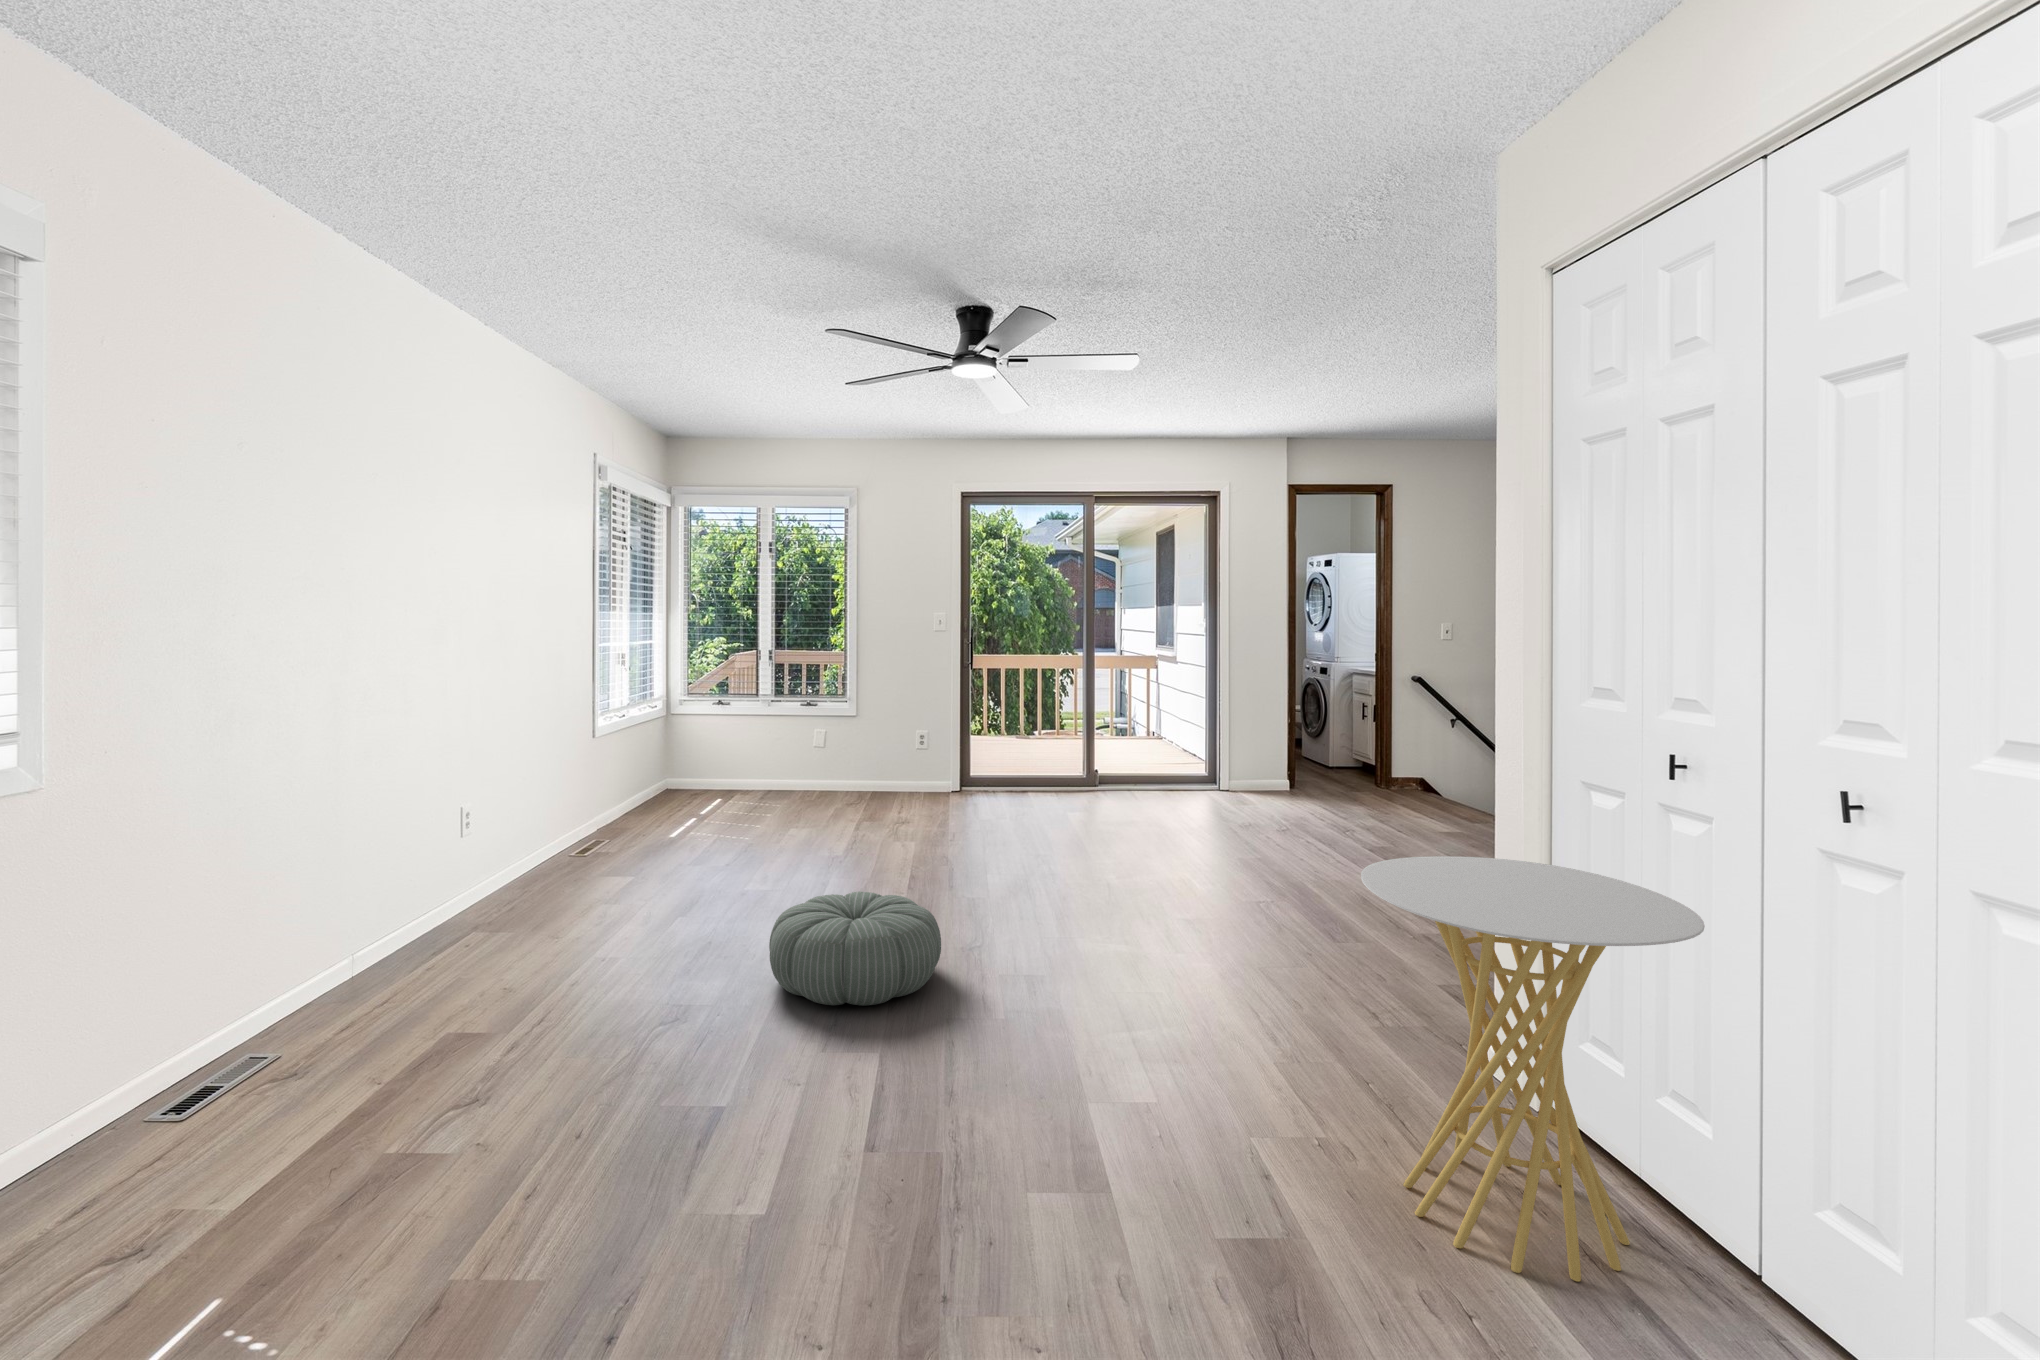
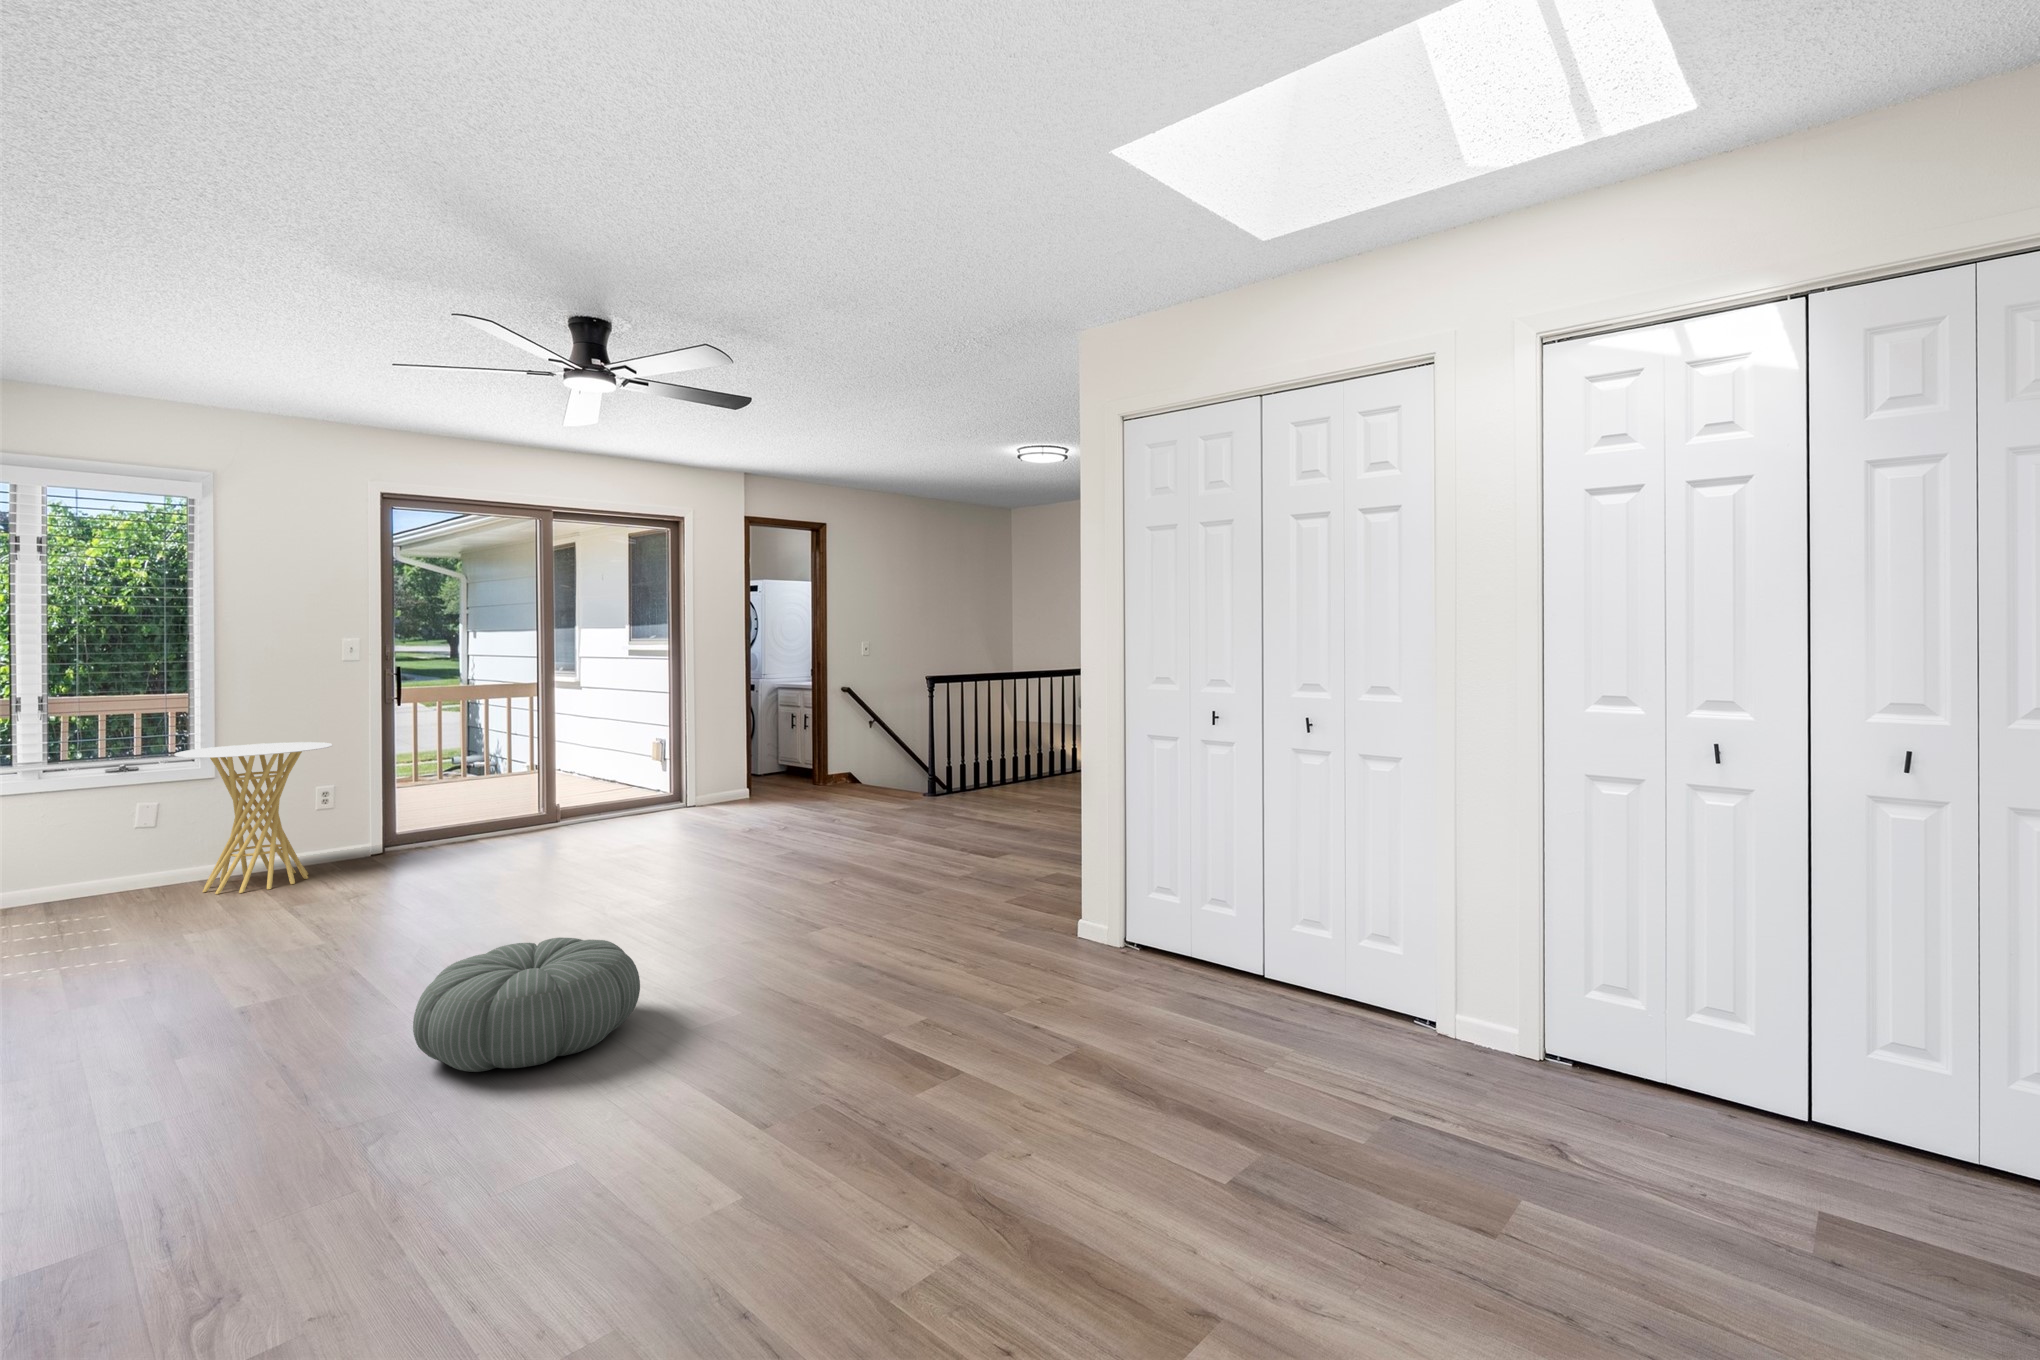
side table: present [1361,856,1705,1282] -> present [174,742,332,894]

